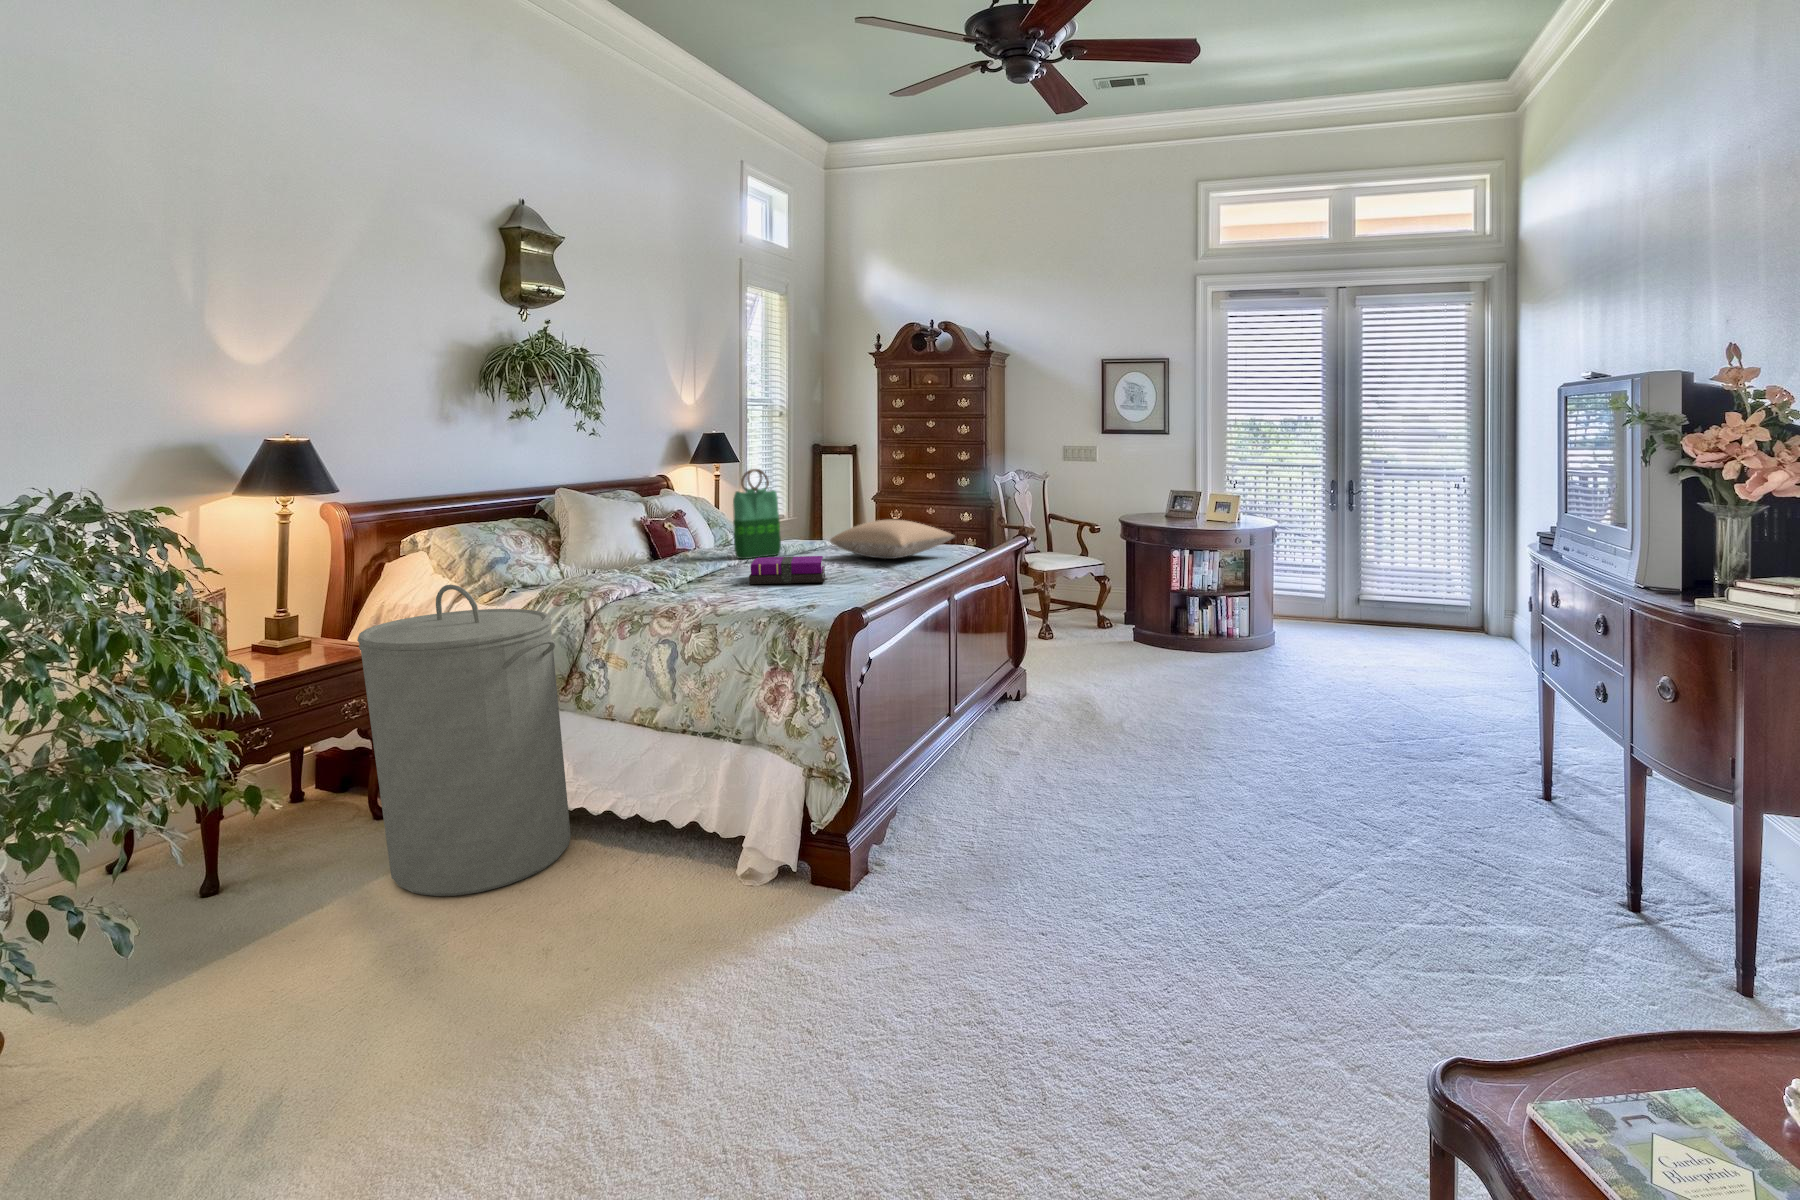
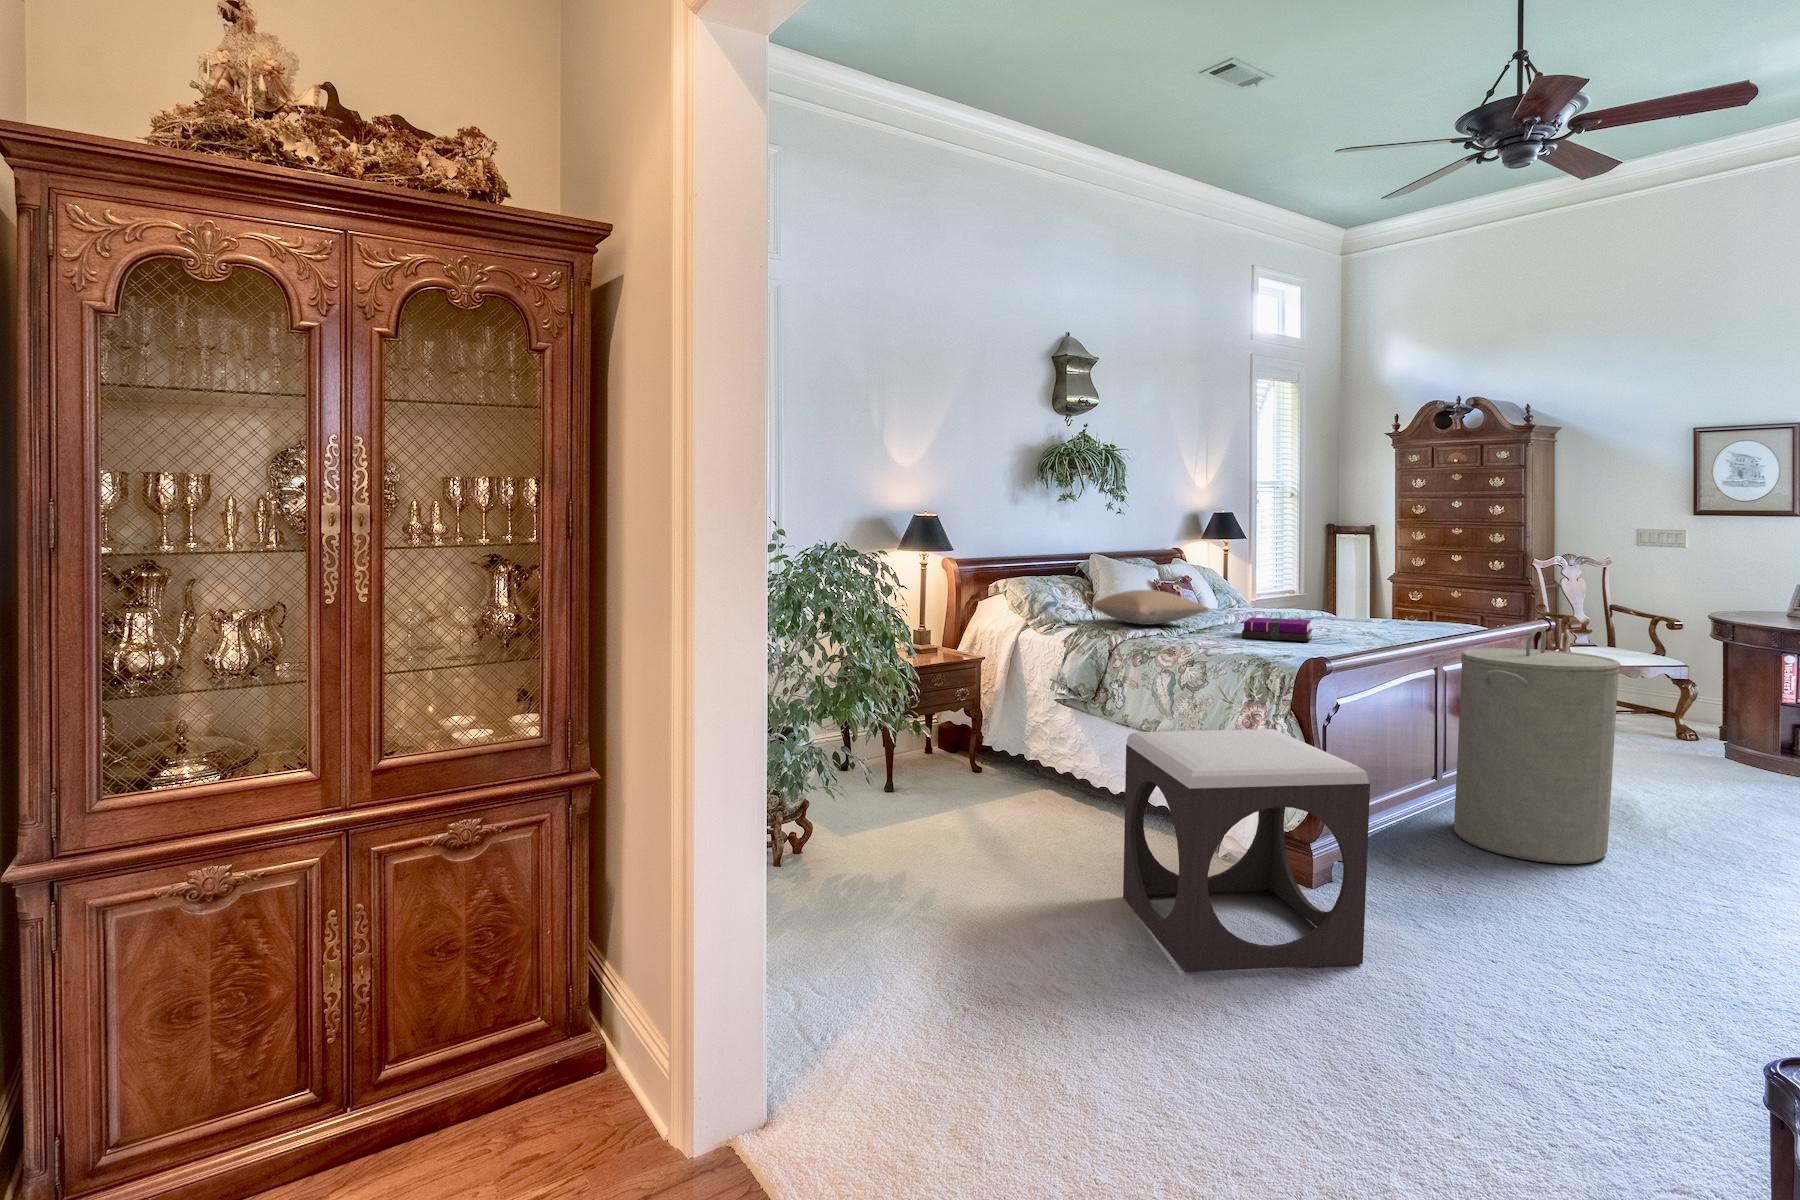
tote bag: present [733,469,781,559] -> none [1233,544,1277,620]
pillow: present [830,520,955,559] -> present [1093,590,1209,625]
laundry hamper: present [357,584,571,896] -> present [1454,626,1621,864]
footstool: none [607,714,944,1132] -> present [1123,729,1370,972]

